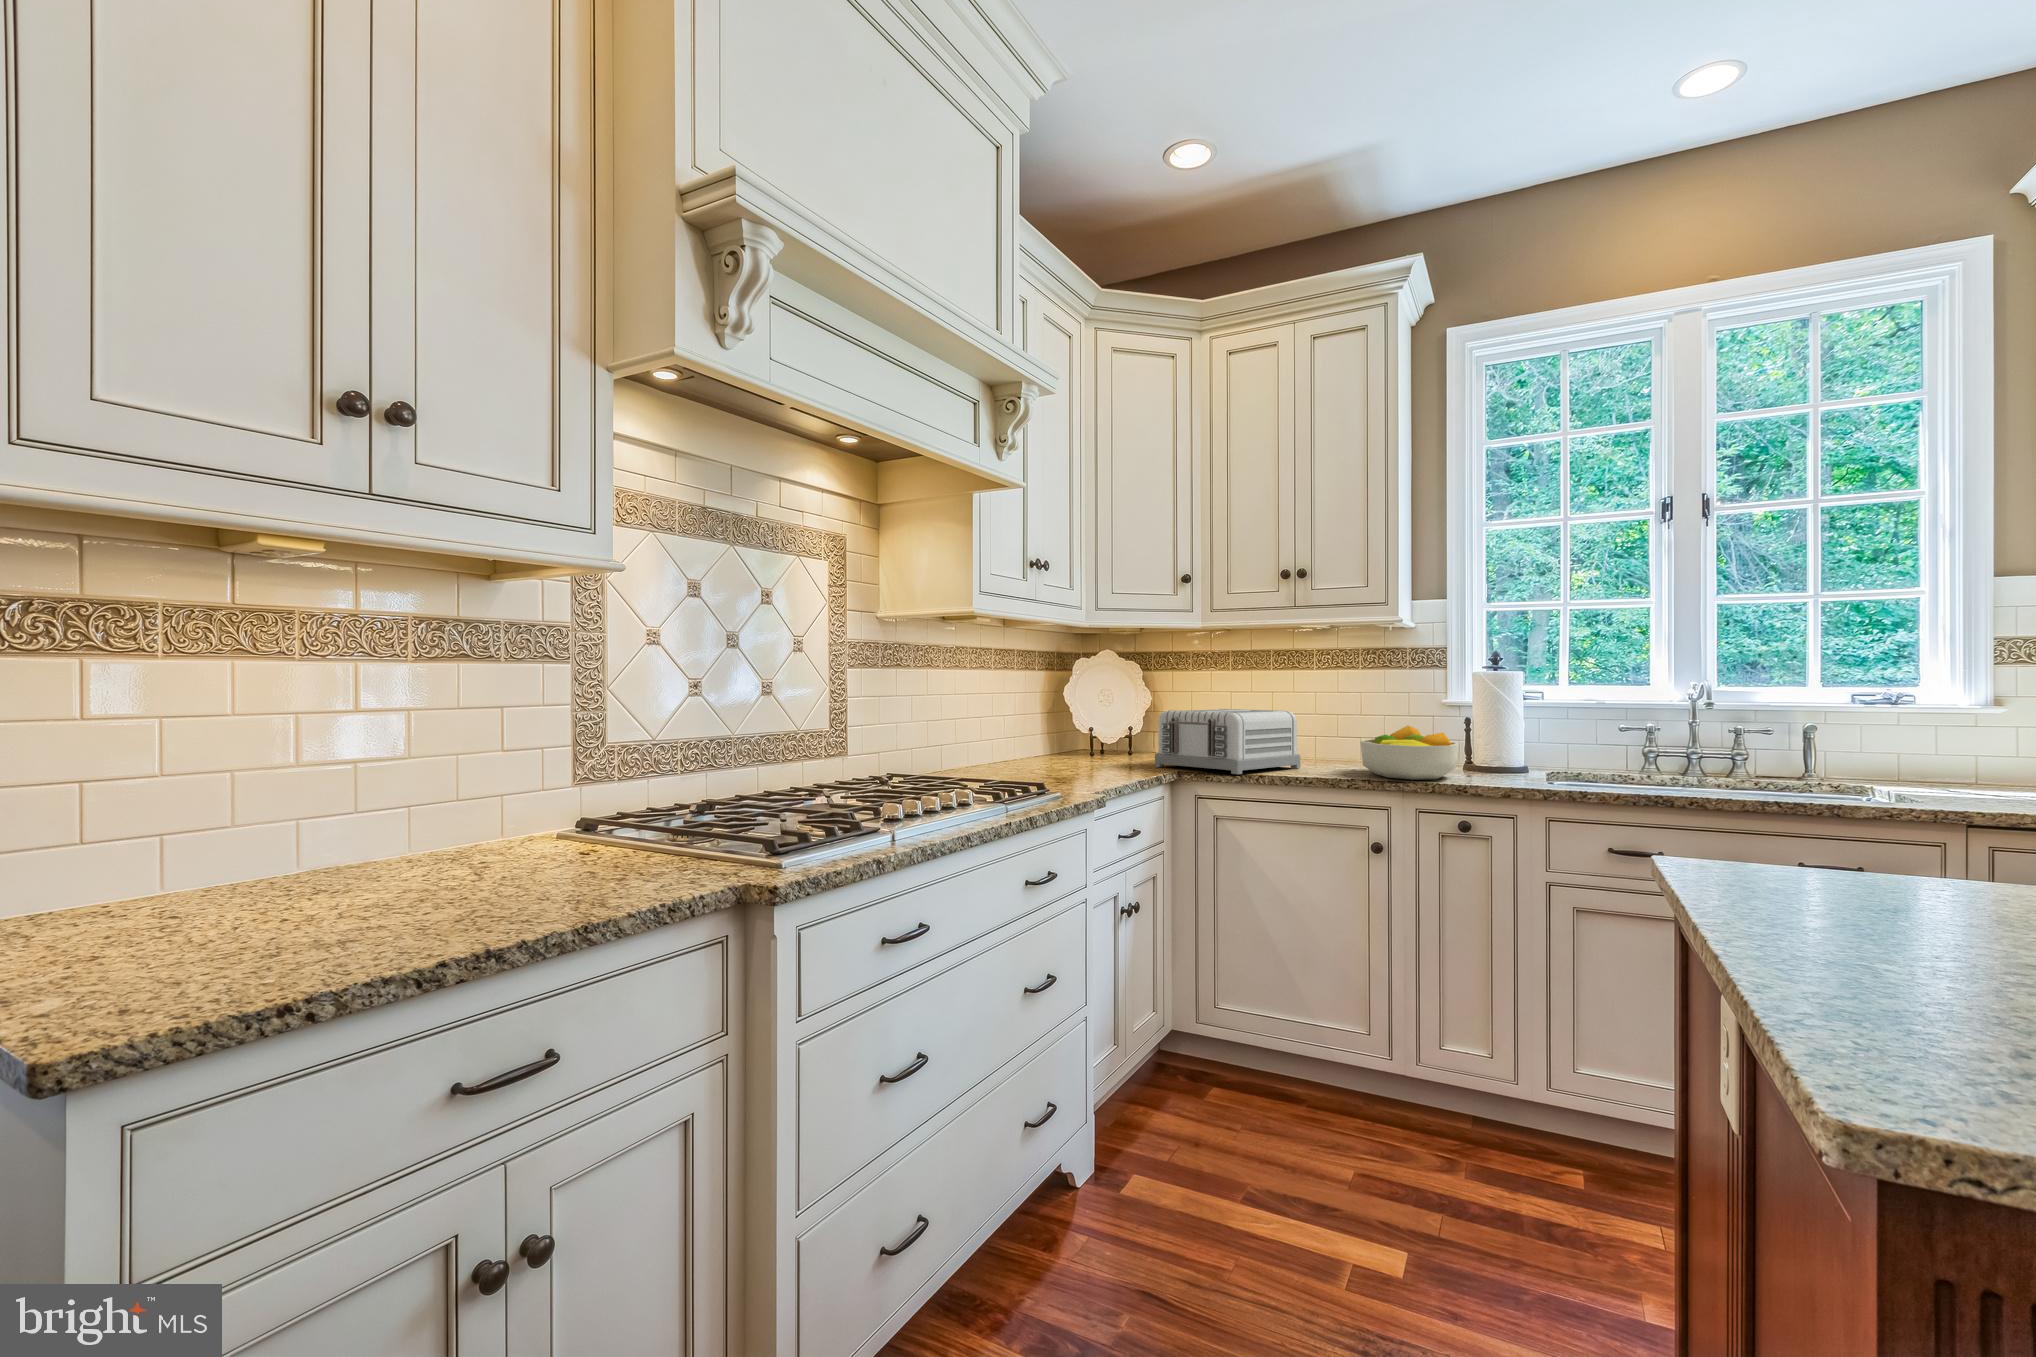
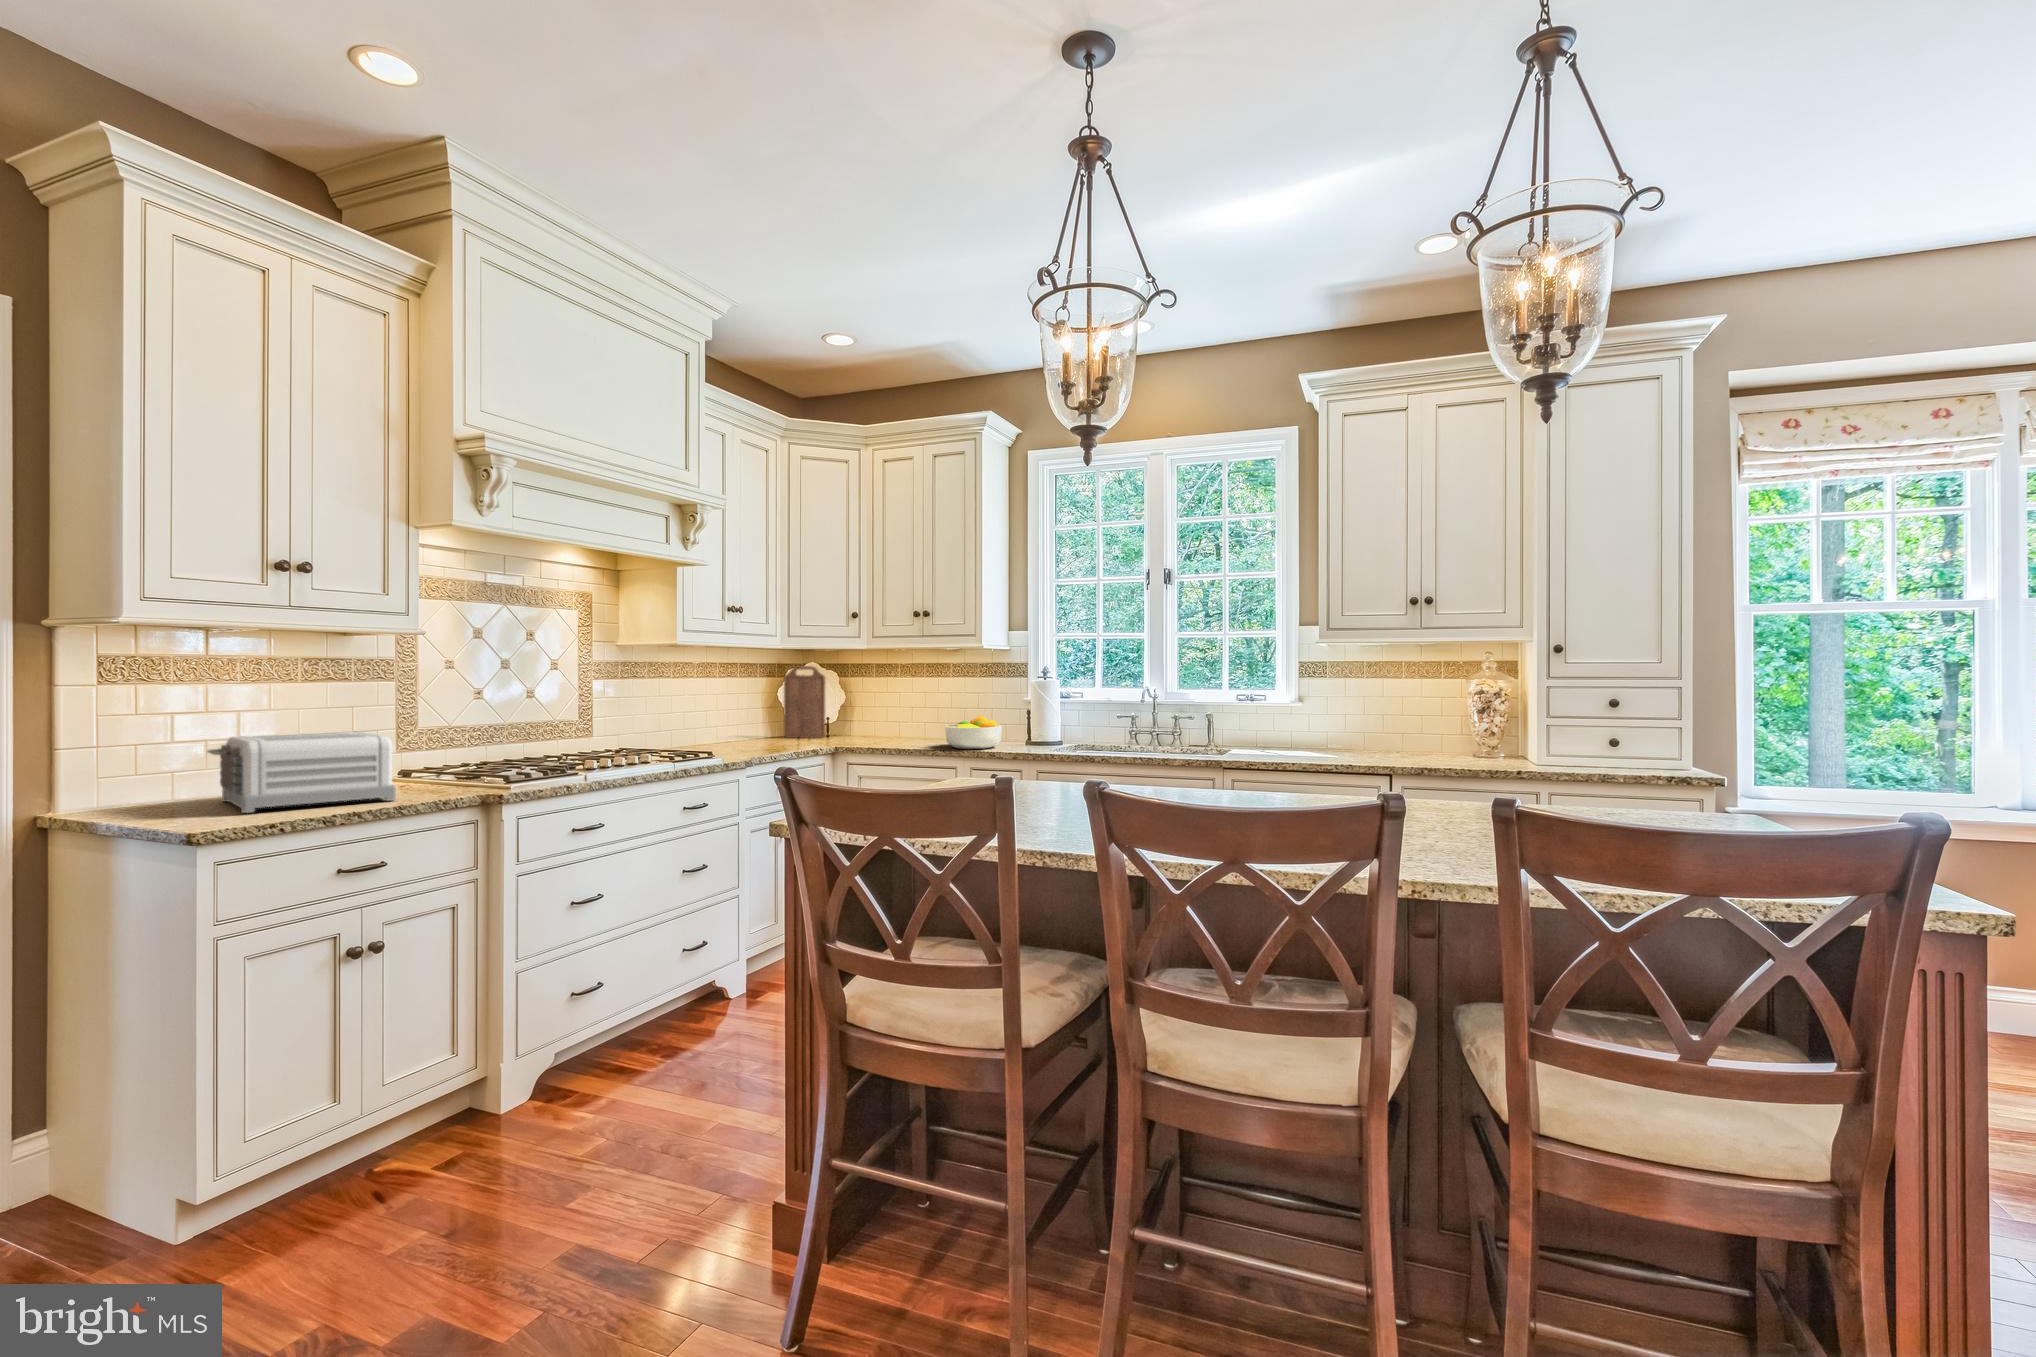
cutting board: none [1081,653,1141,757] -> present [784,666,826,738]
toaster: present [1155,709,1300,774] -> present [208,732,396,813]

